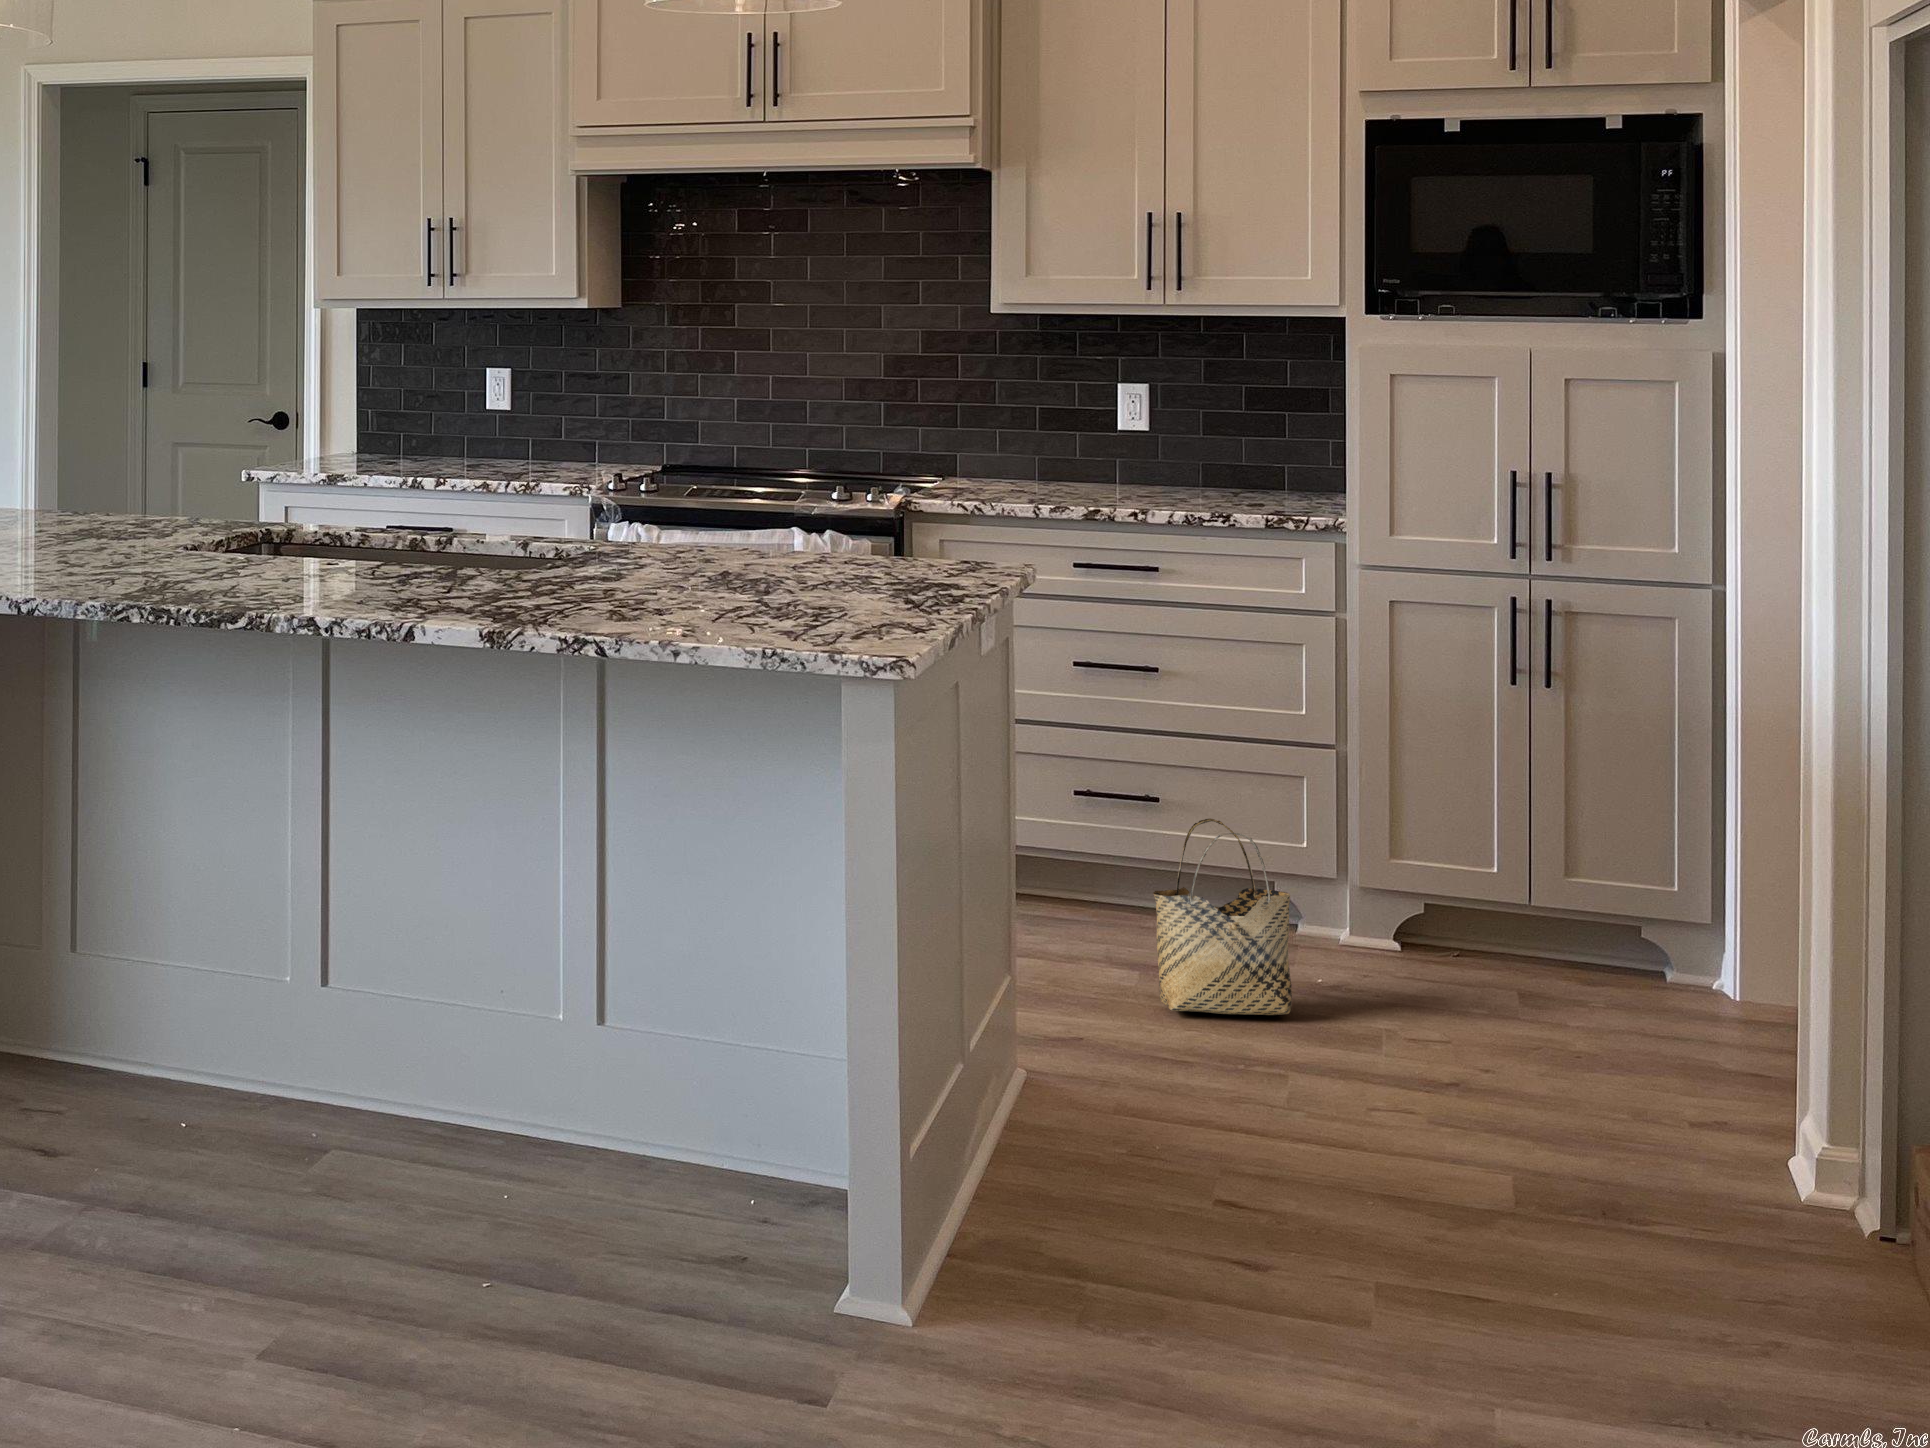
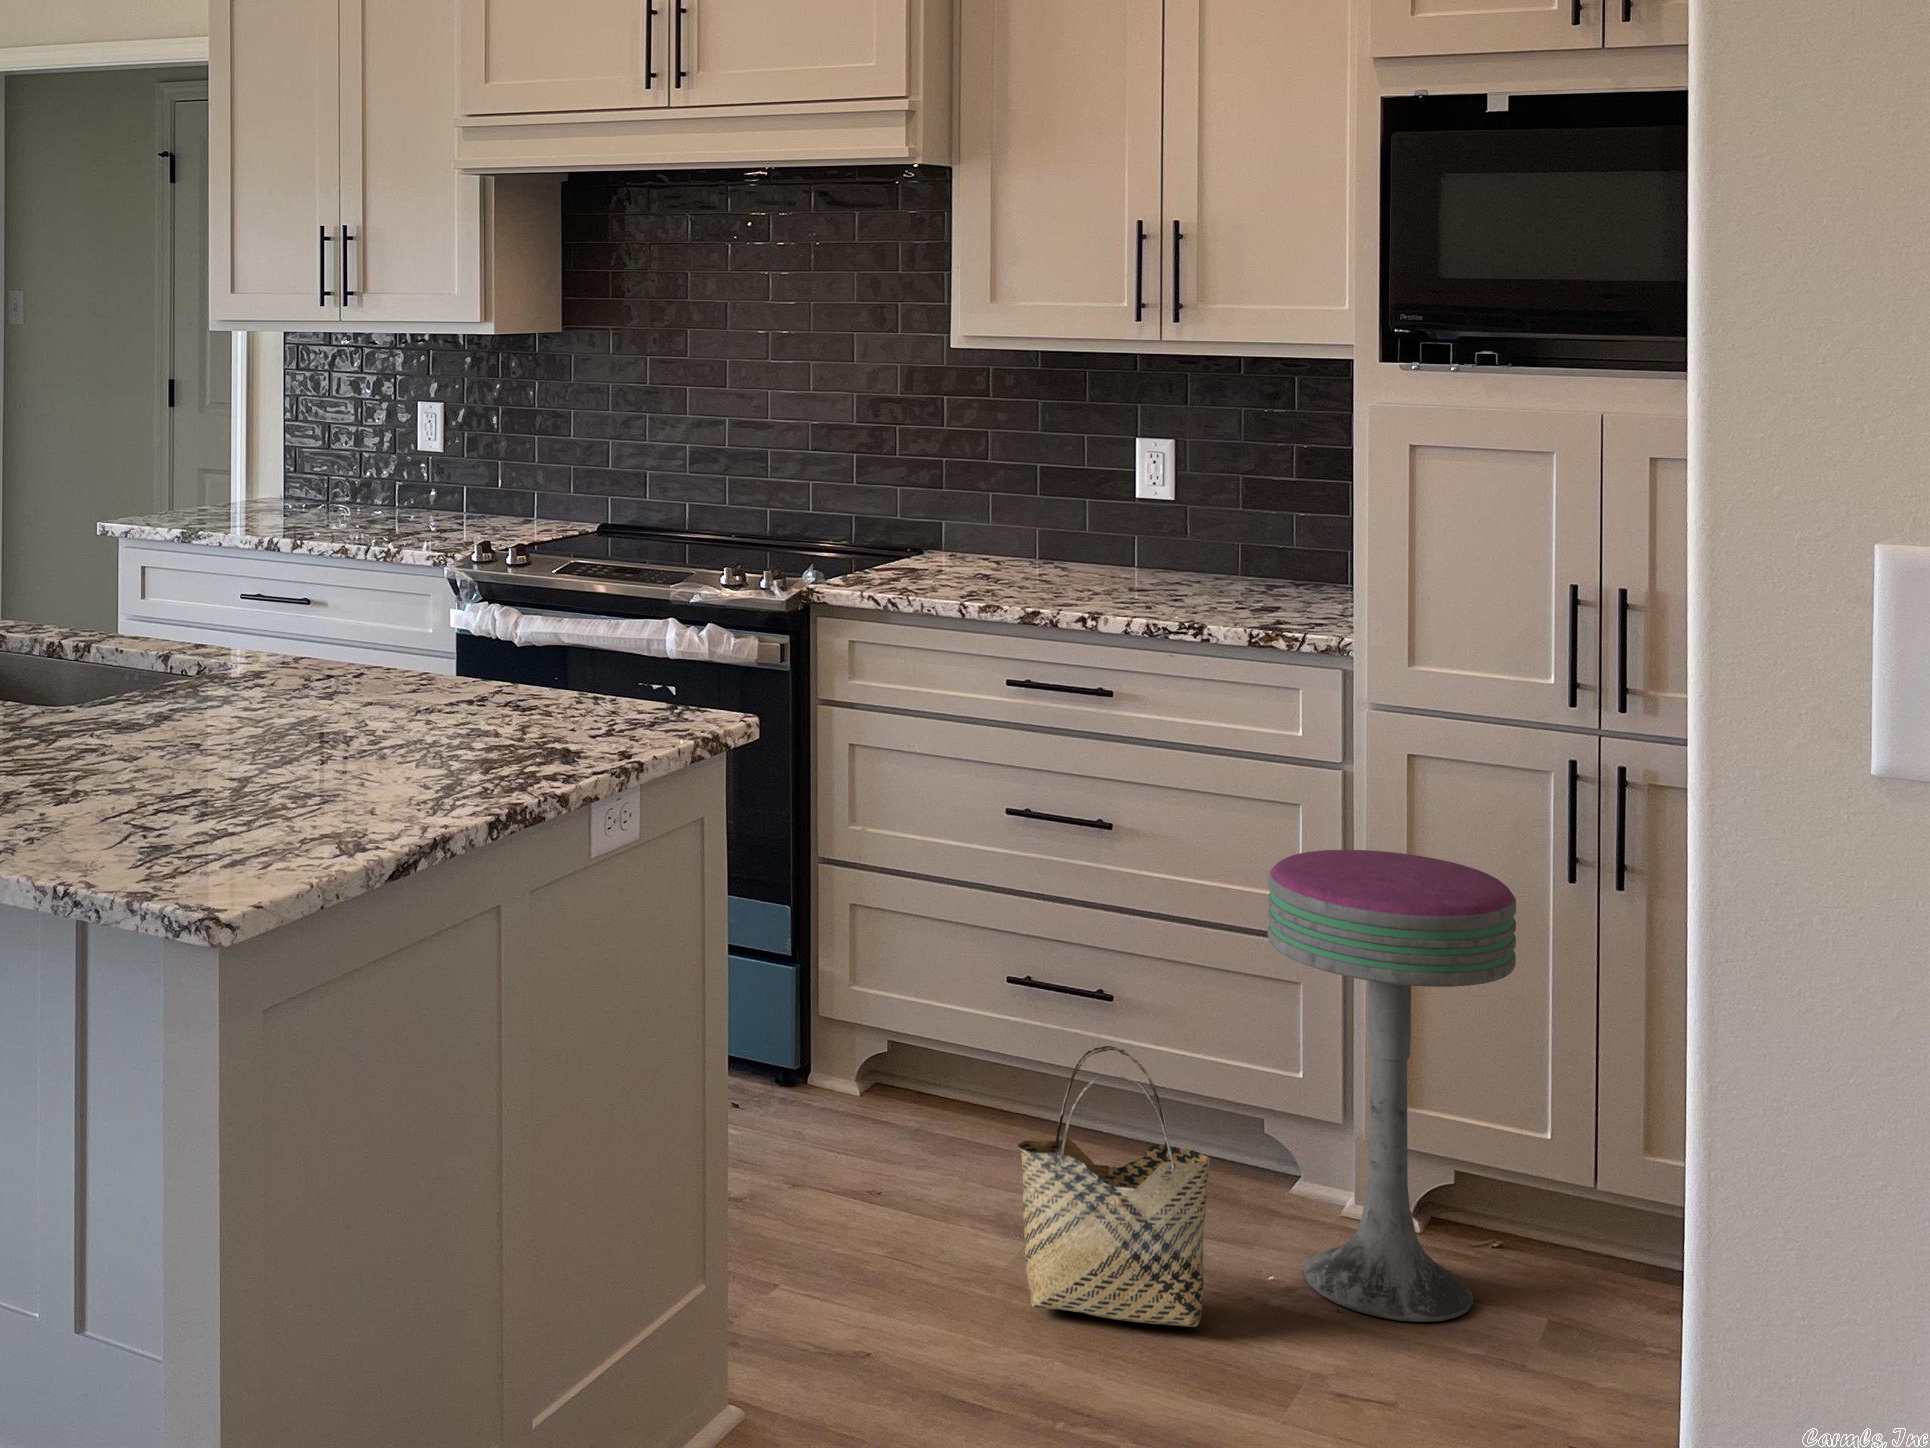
bar stool: none [1306,673,1488,1004] -> present [1268,850,1516,1322]

